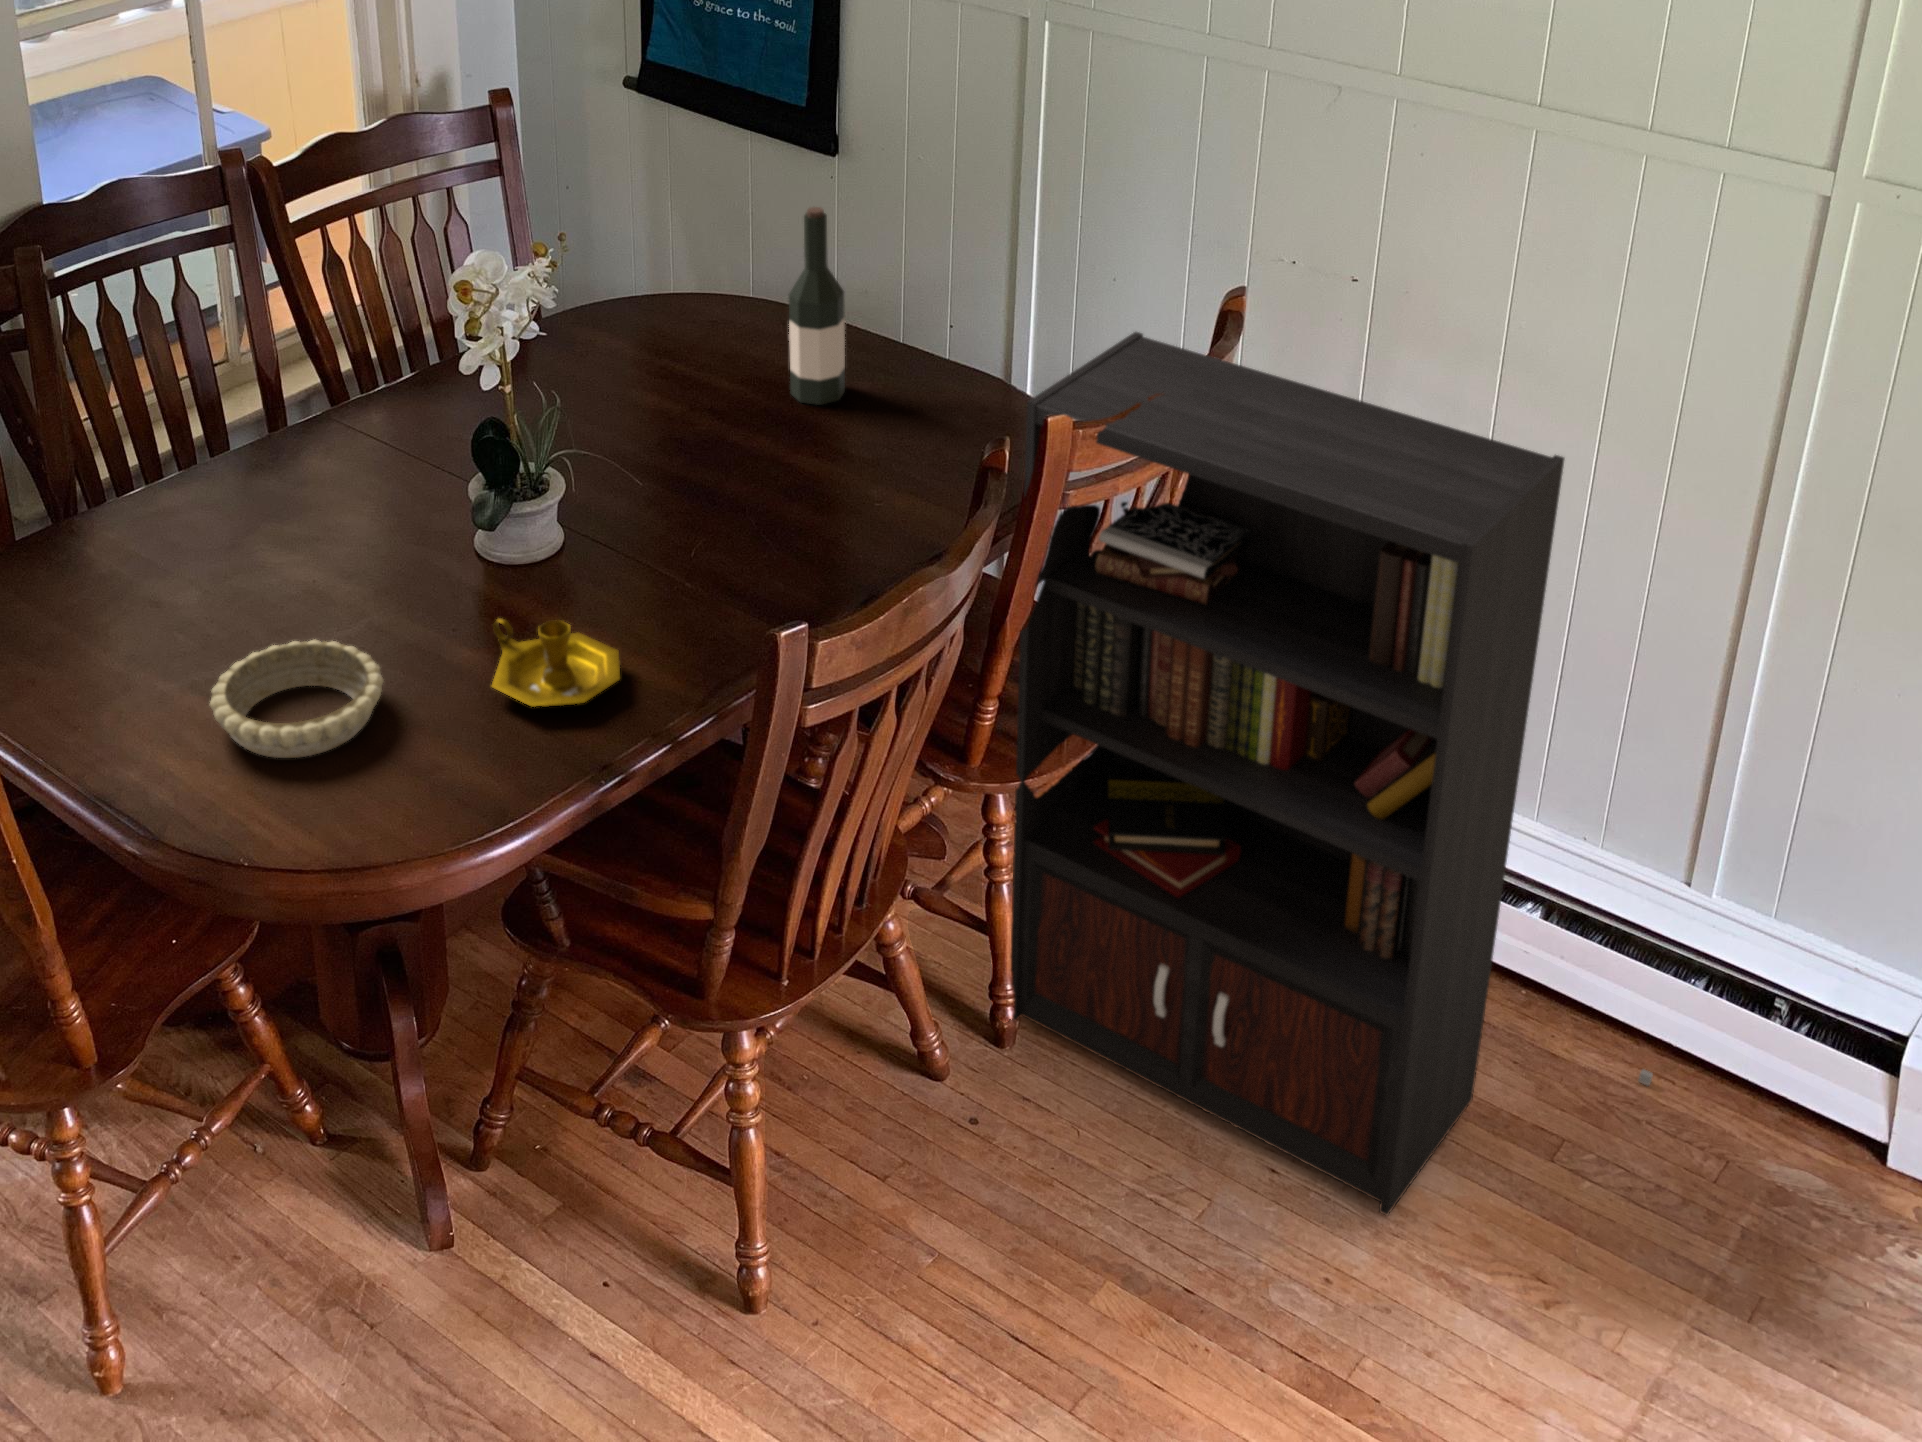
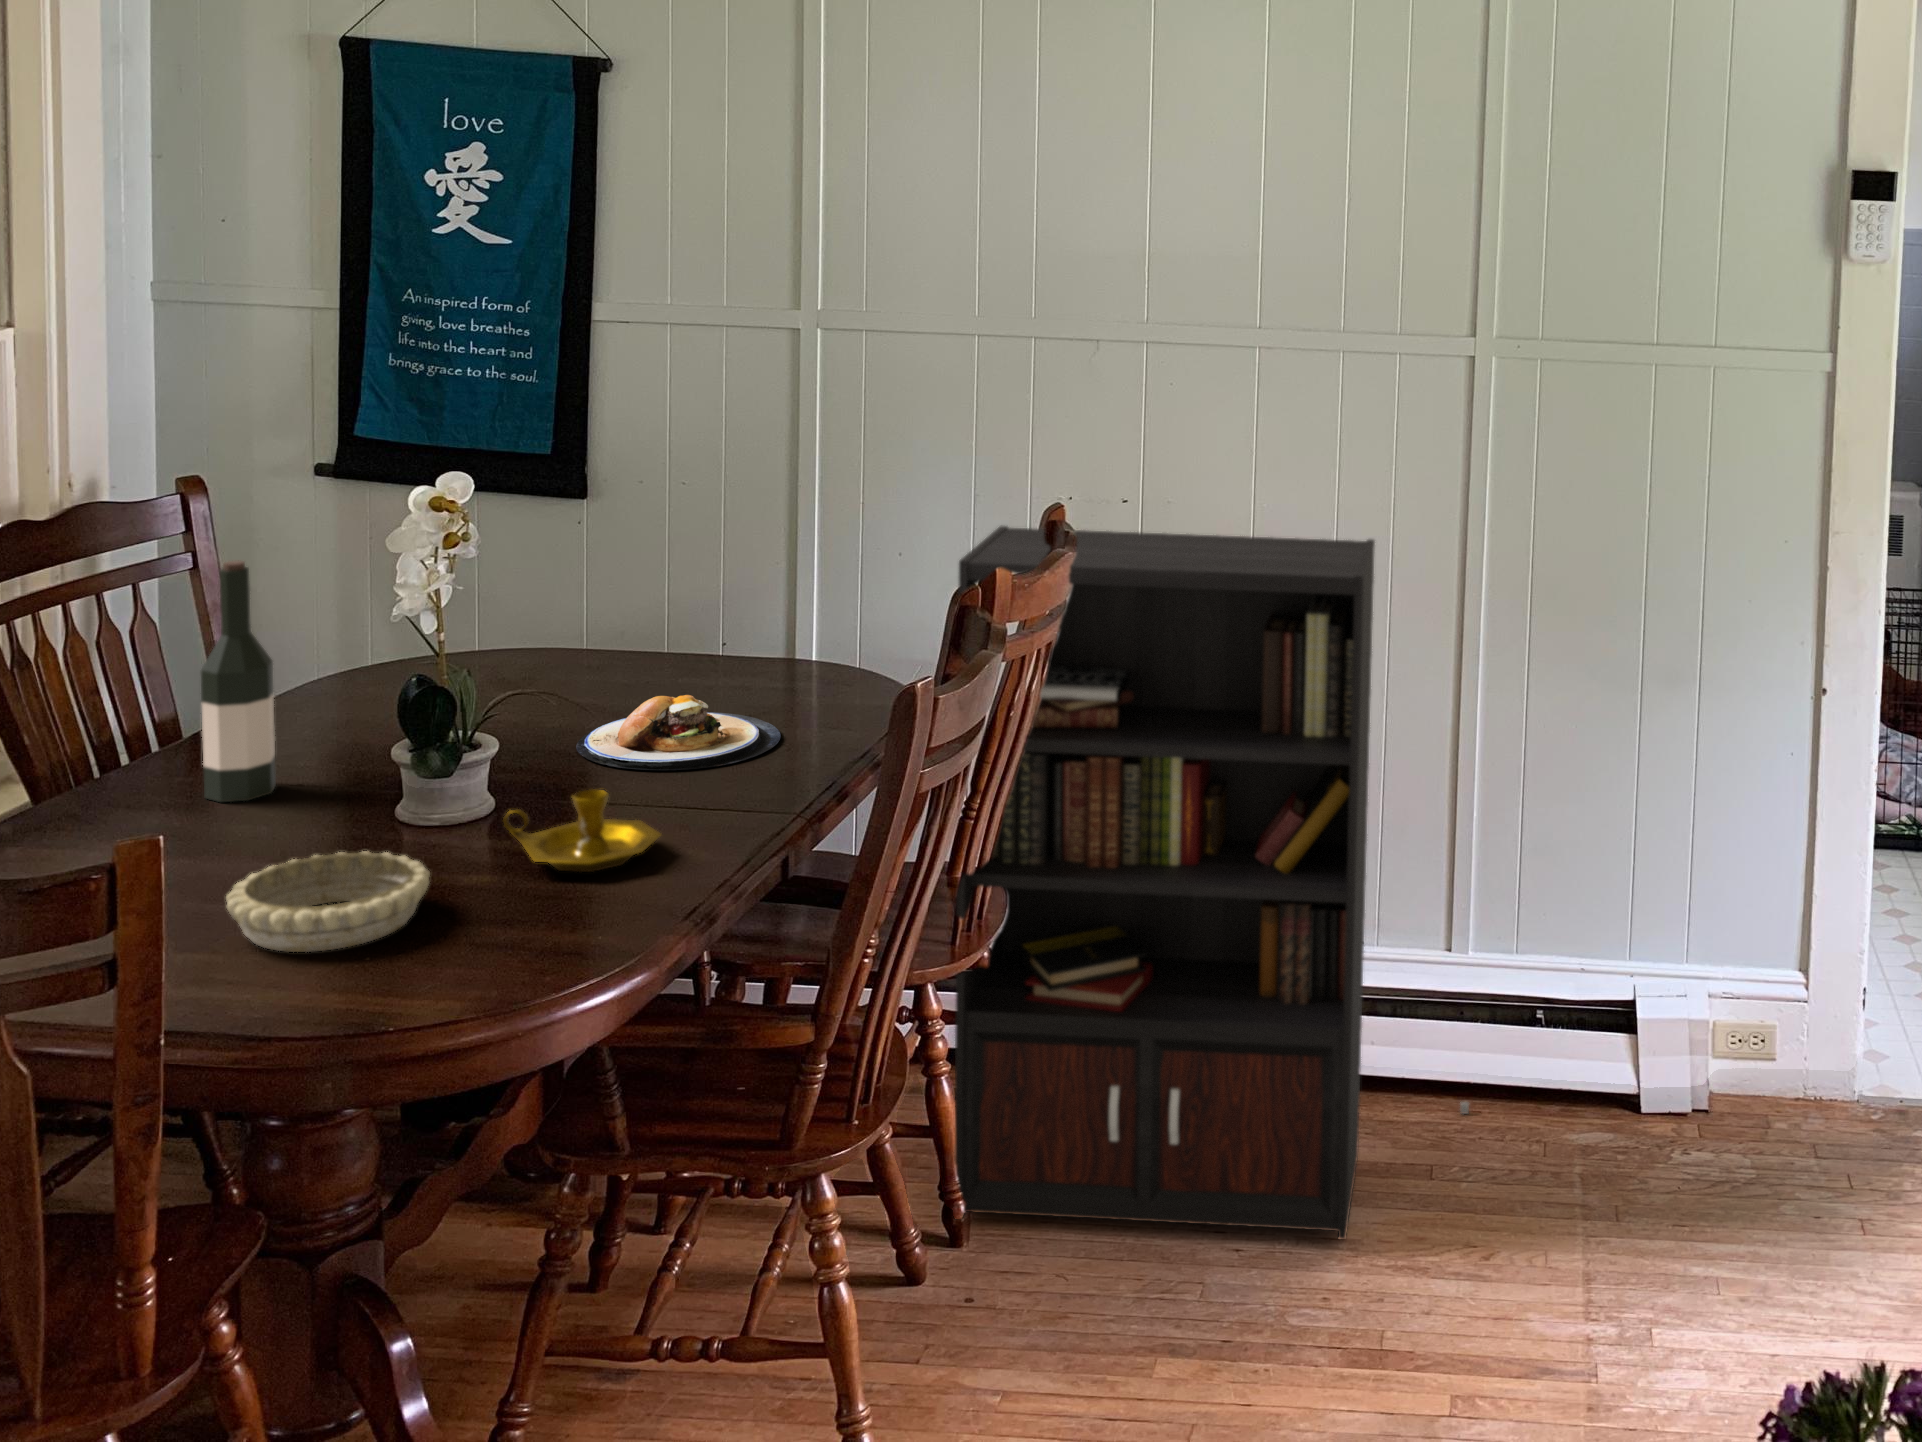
wine bottle: present [789,207,845,405] -> present [201,561,276,802]
plate: none [664,459,864,563] -> present [576,695,781,770]

